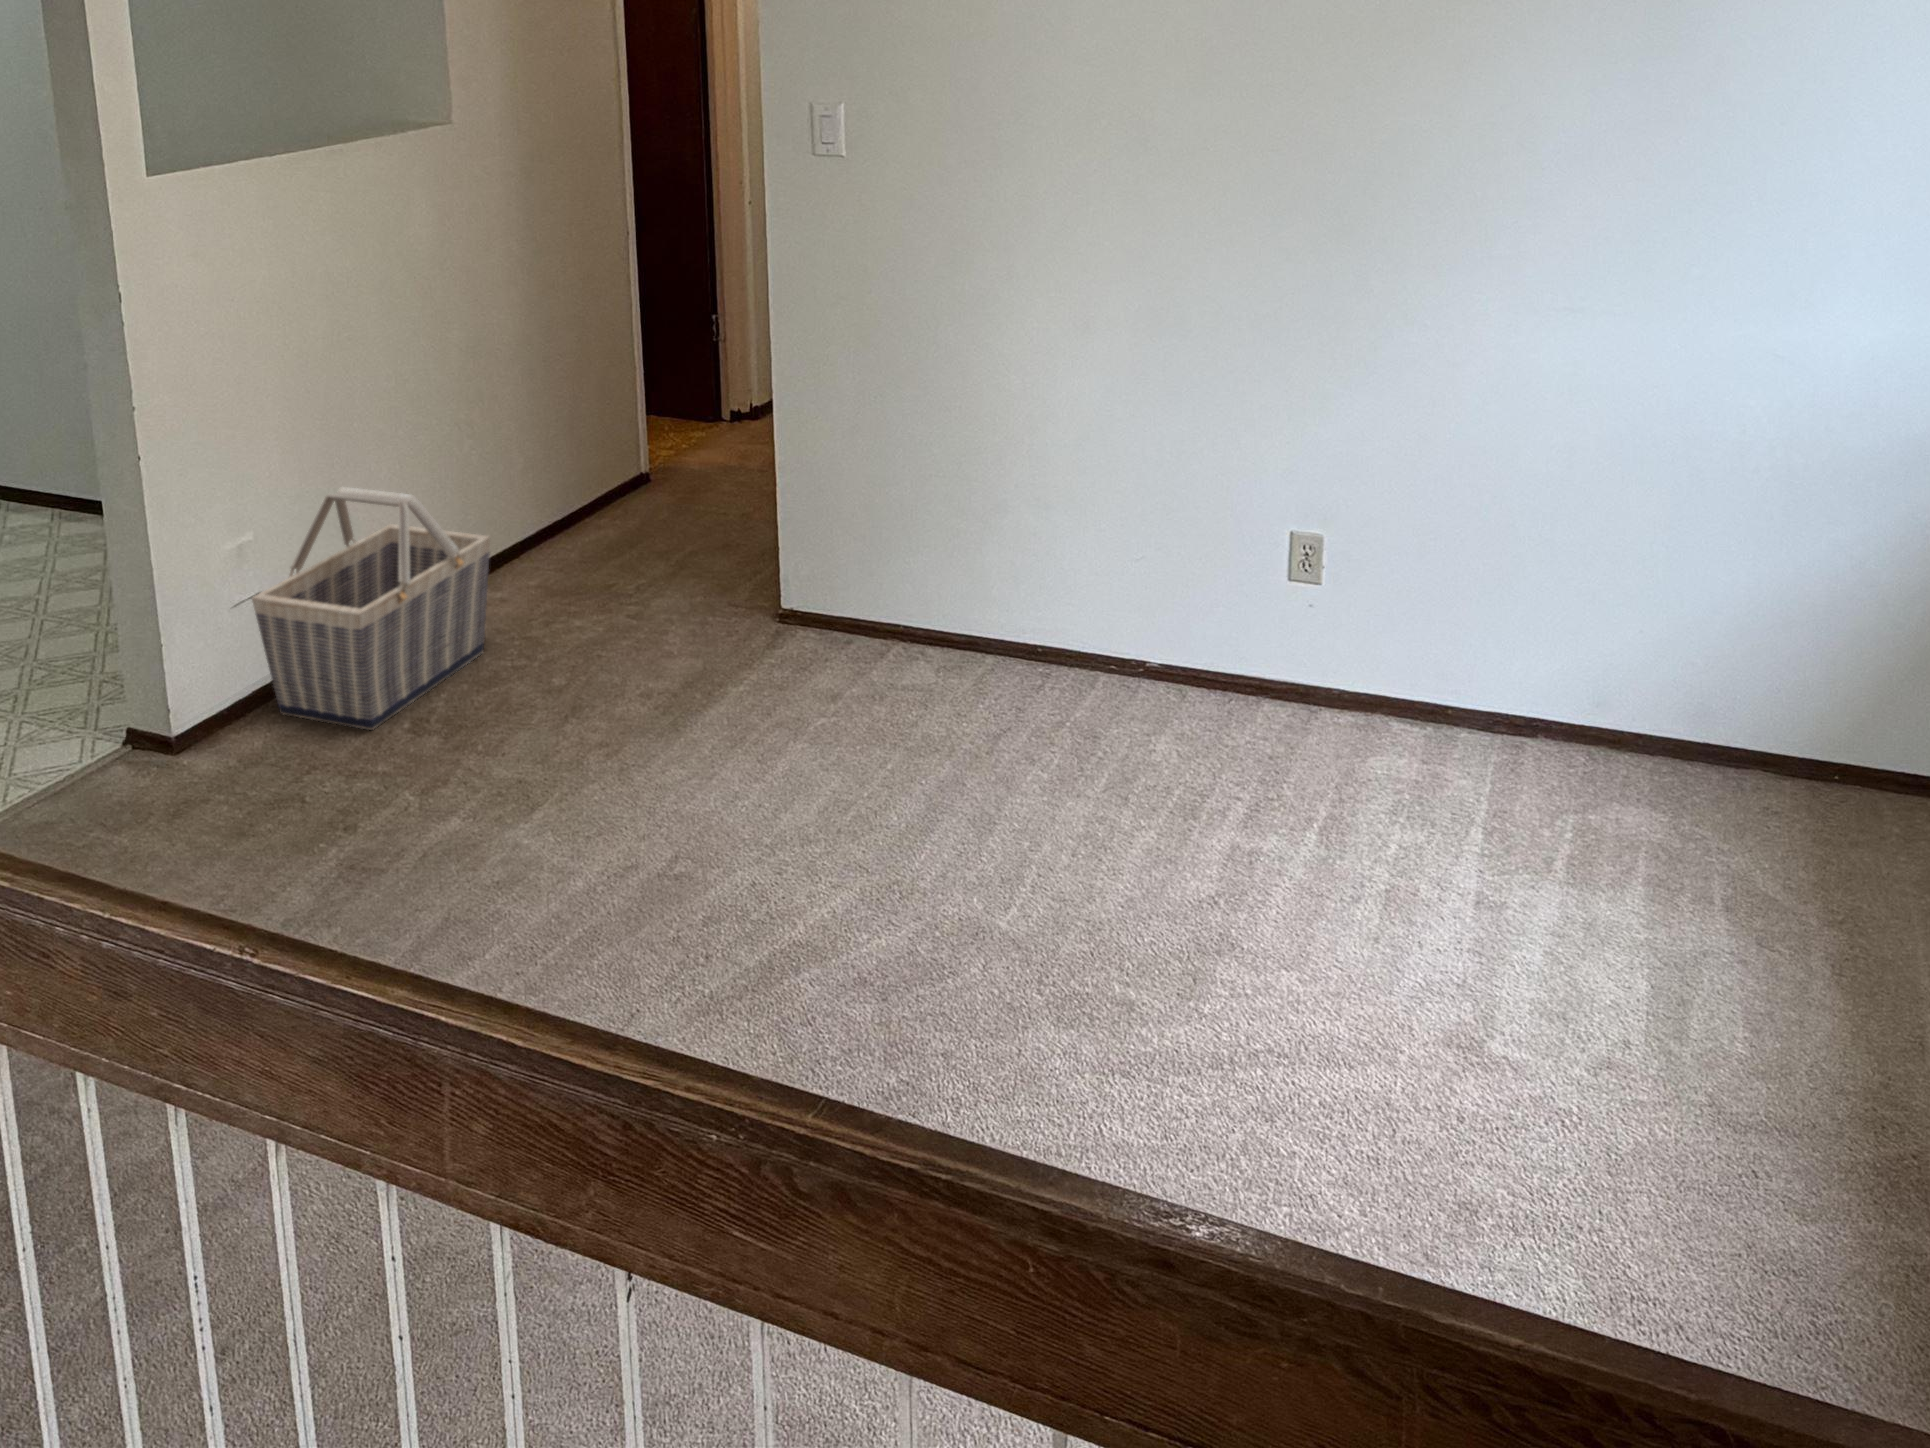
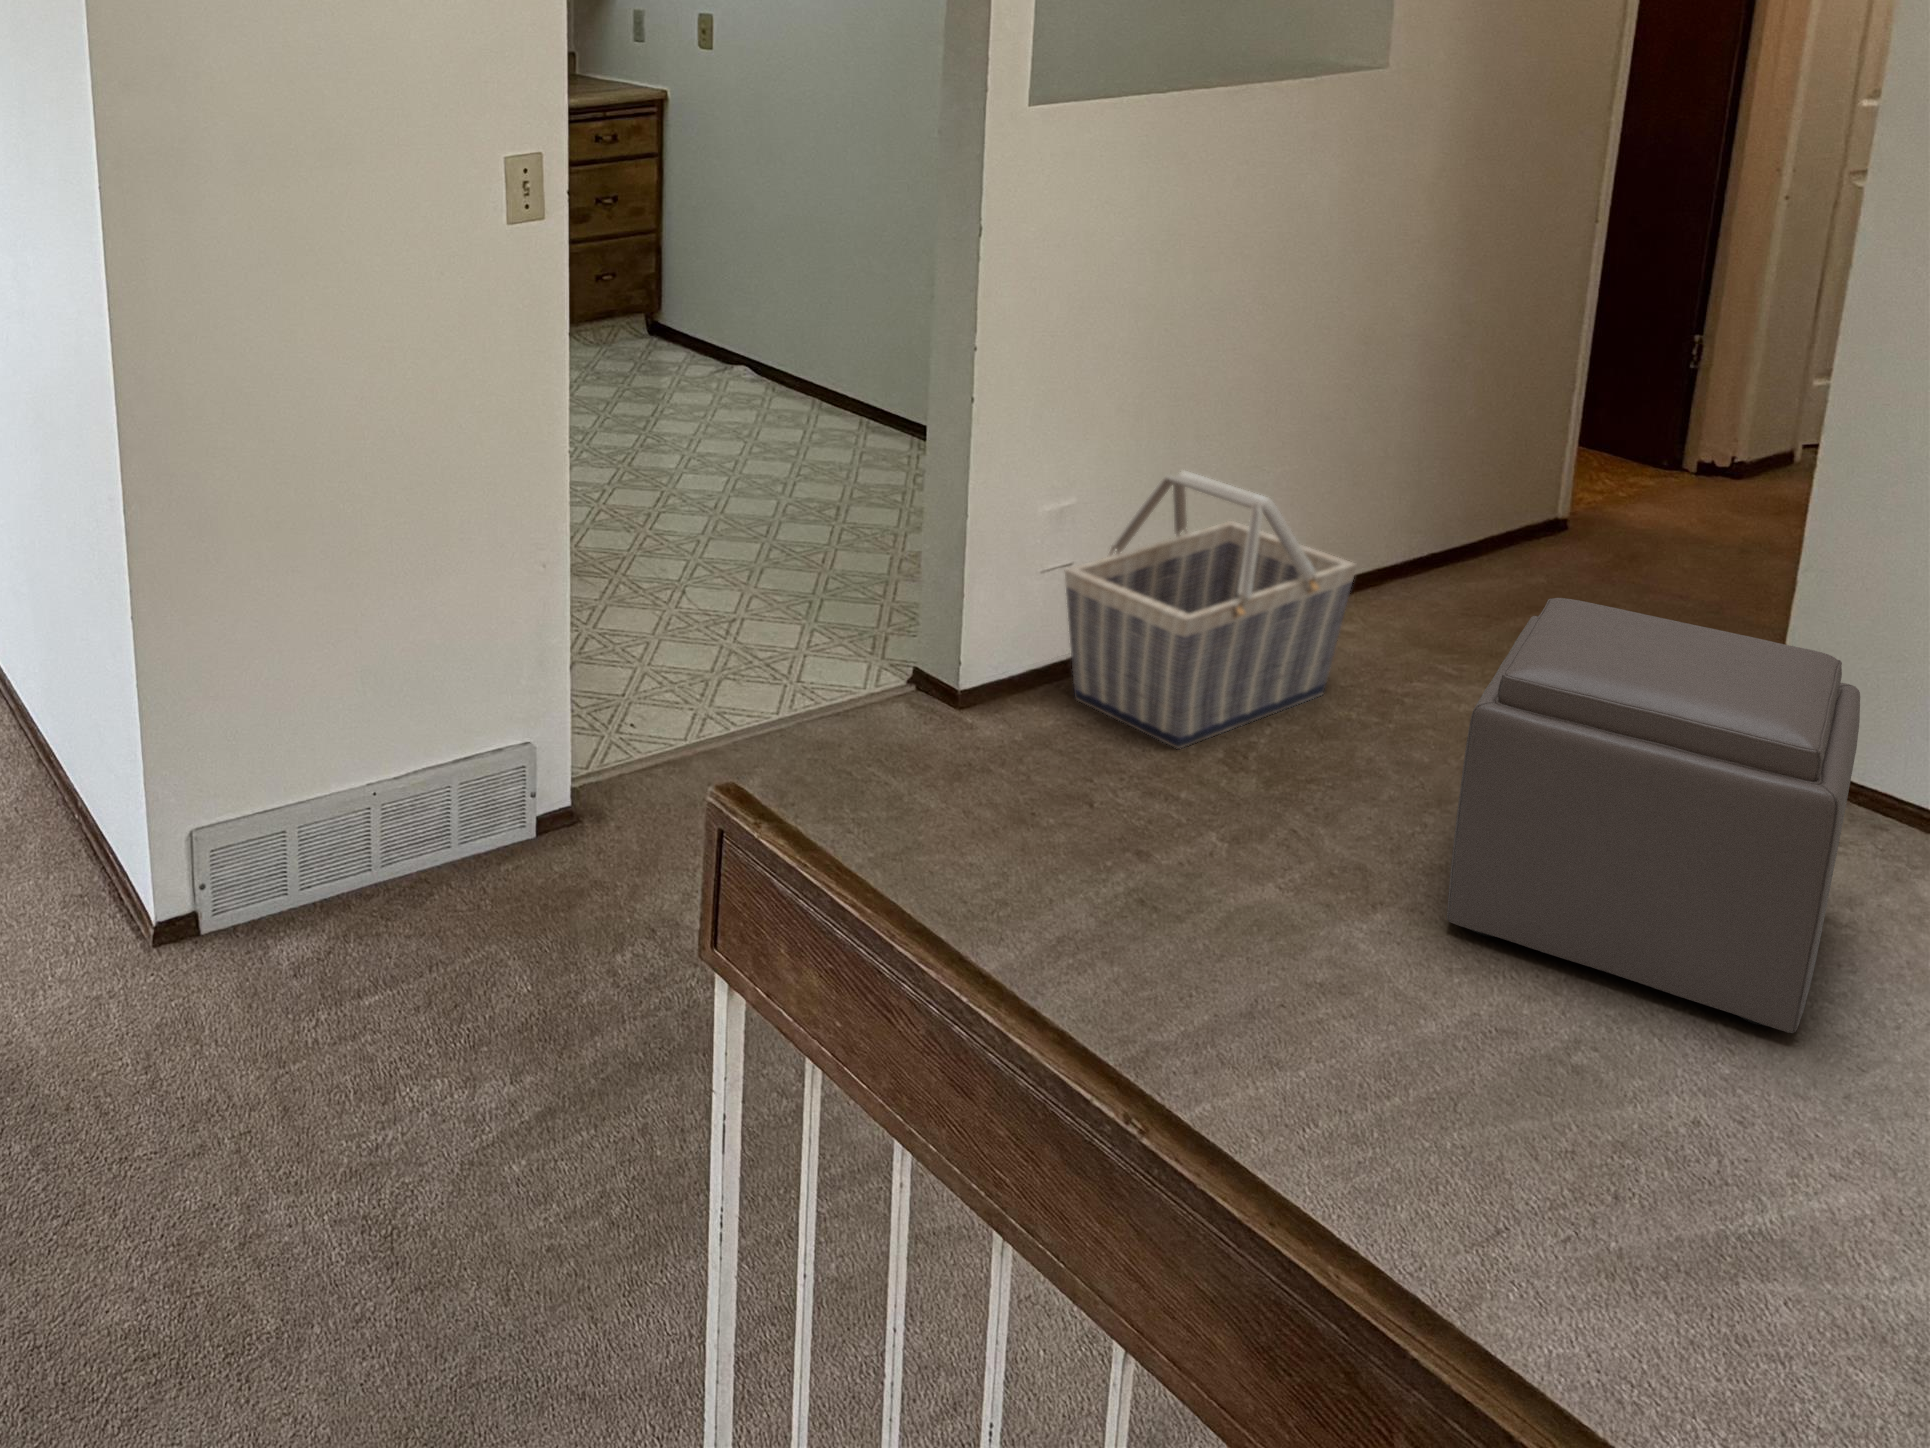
ottoman: none [574,521,819,802] -> present [1447,598,1860,1033]

